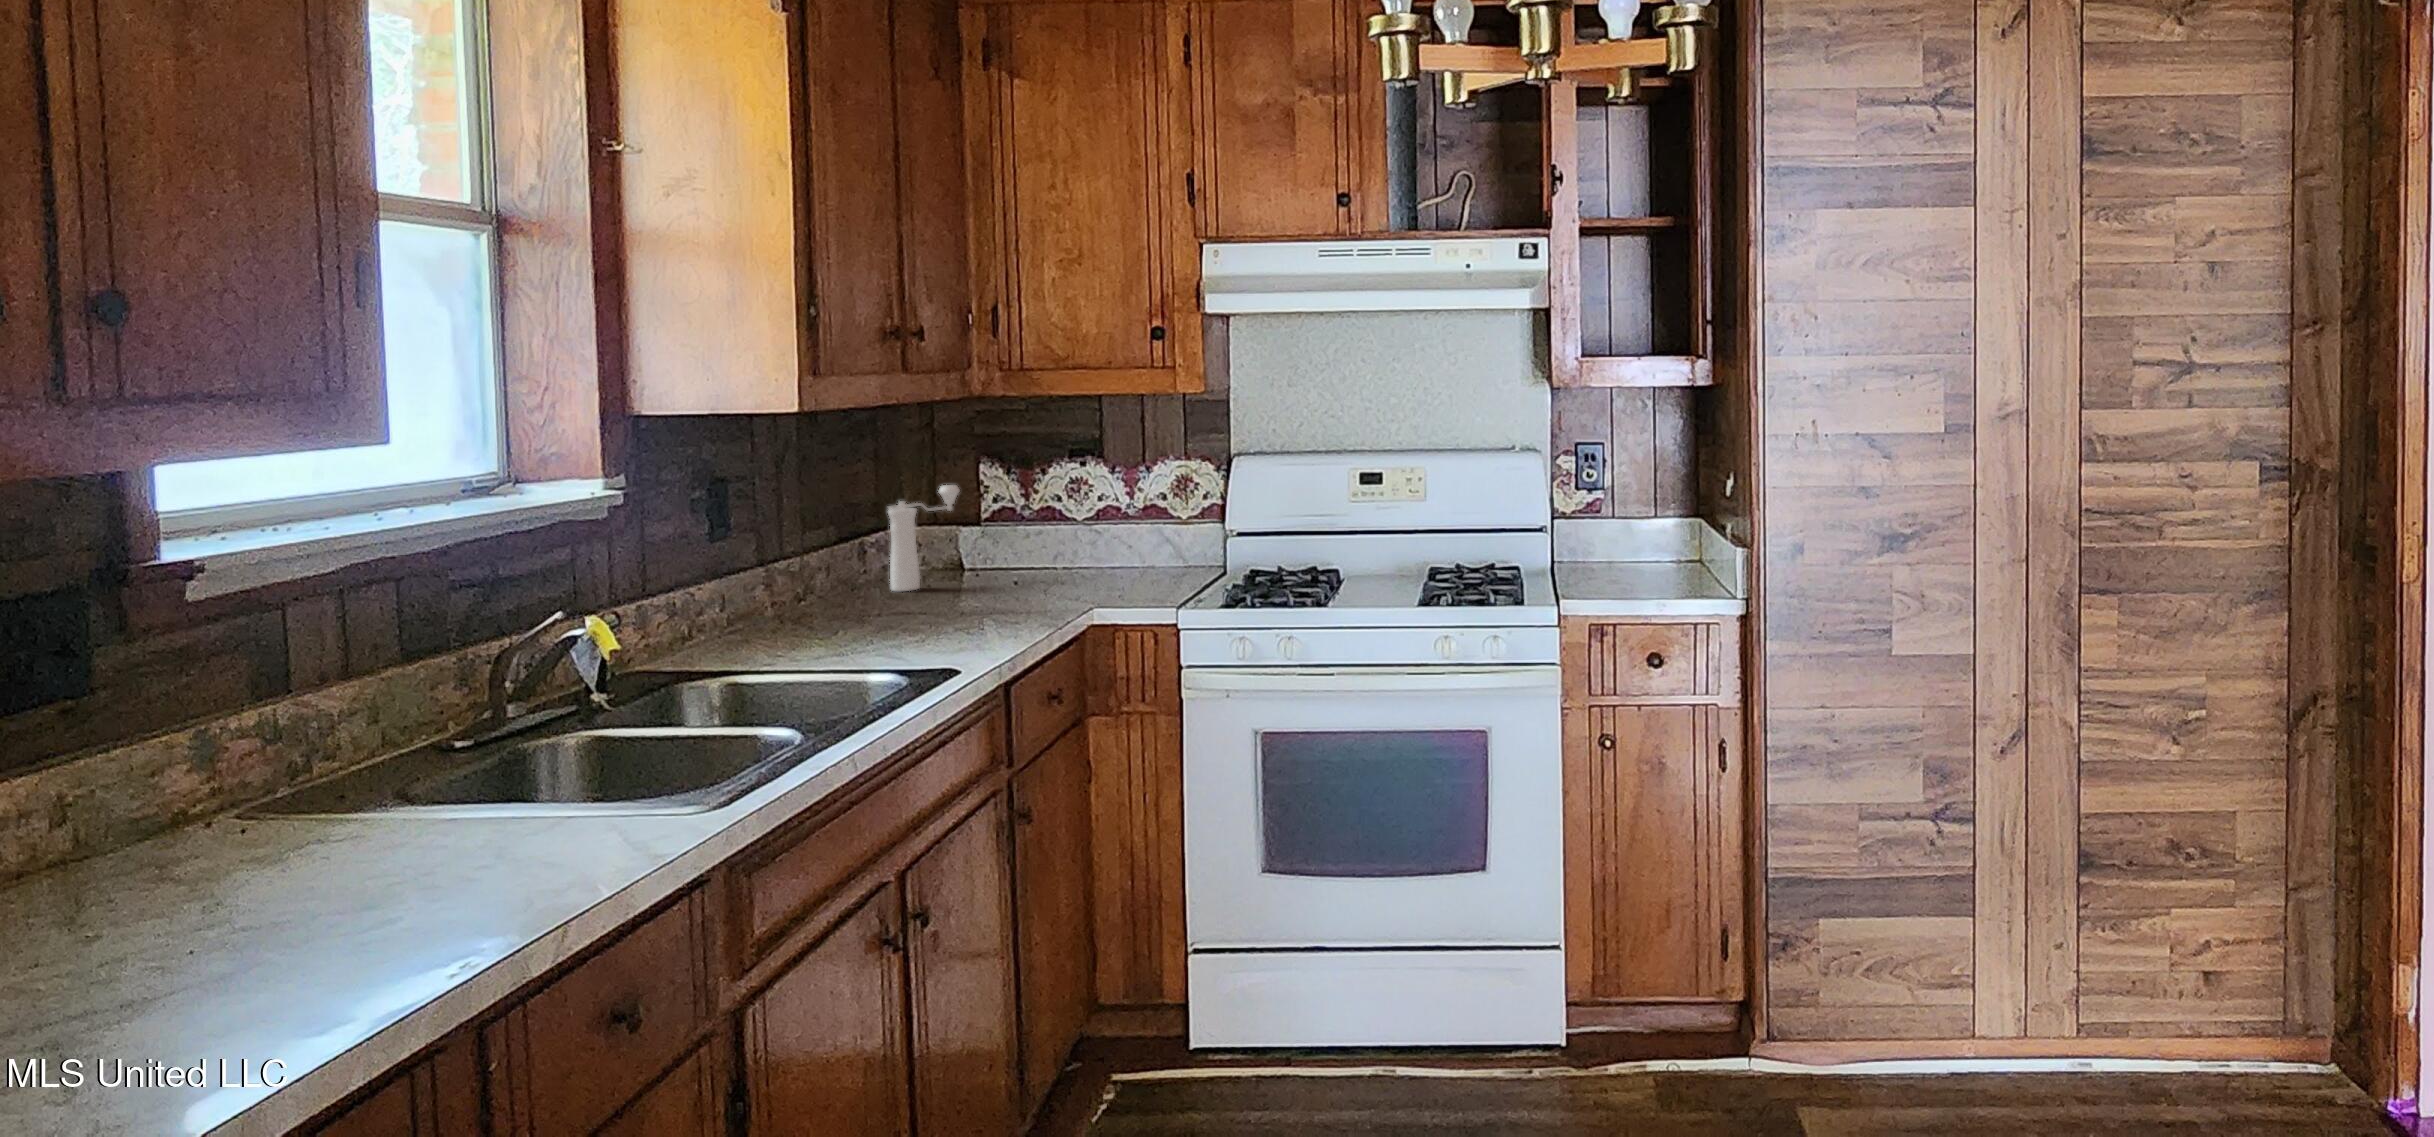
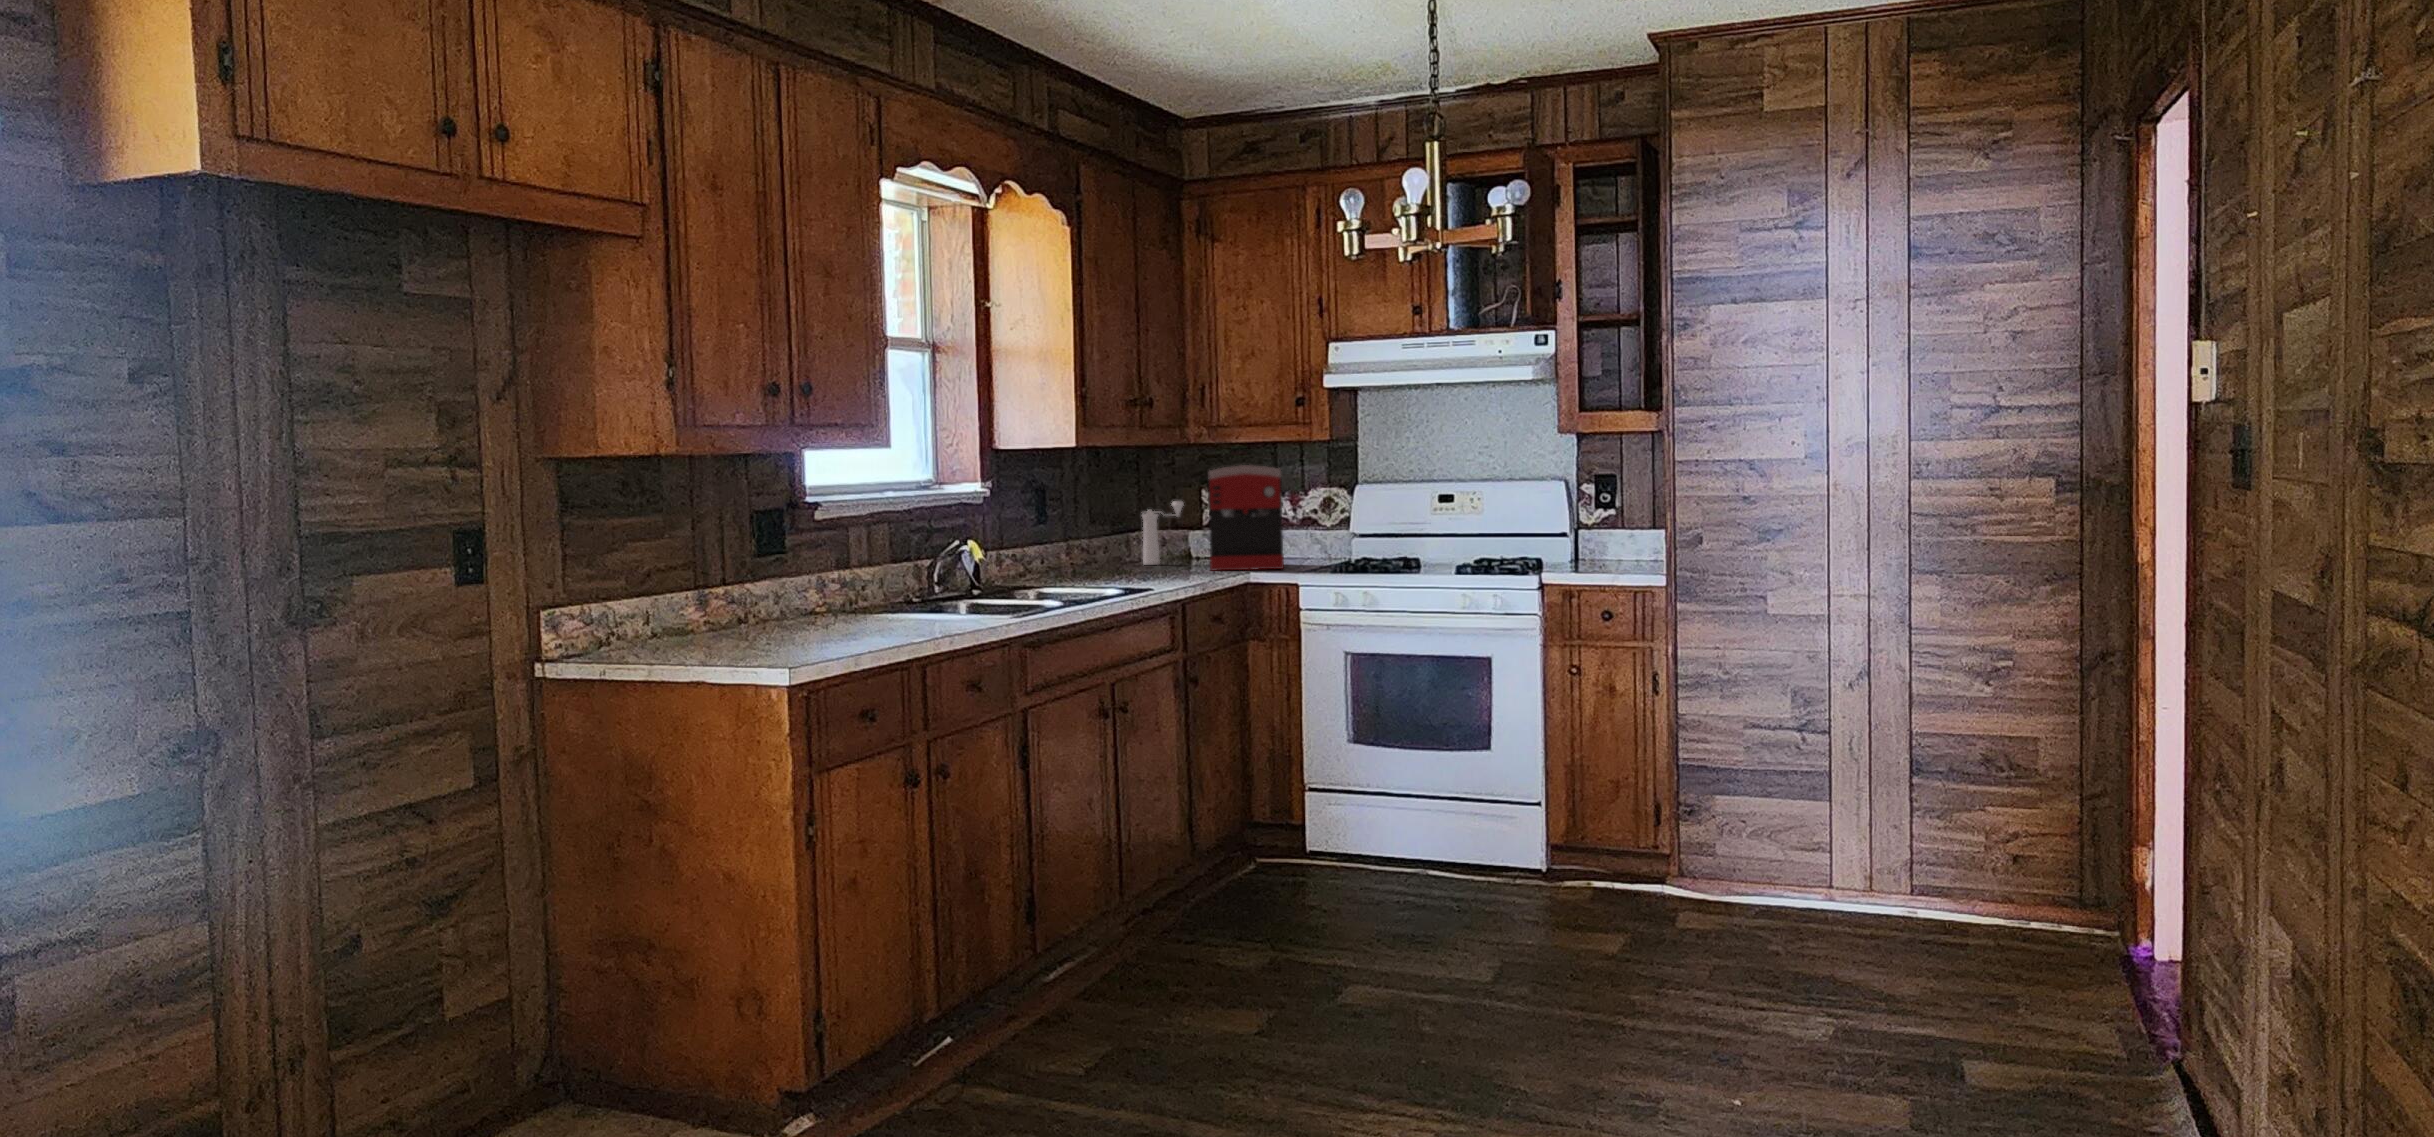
coffee maker: none [1004,431,1138,605] -> present [1207,465,1284,571]

